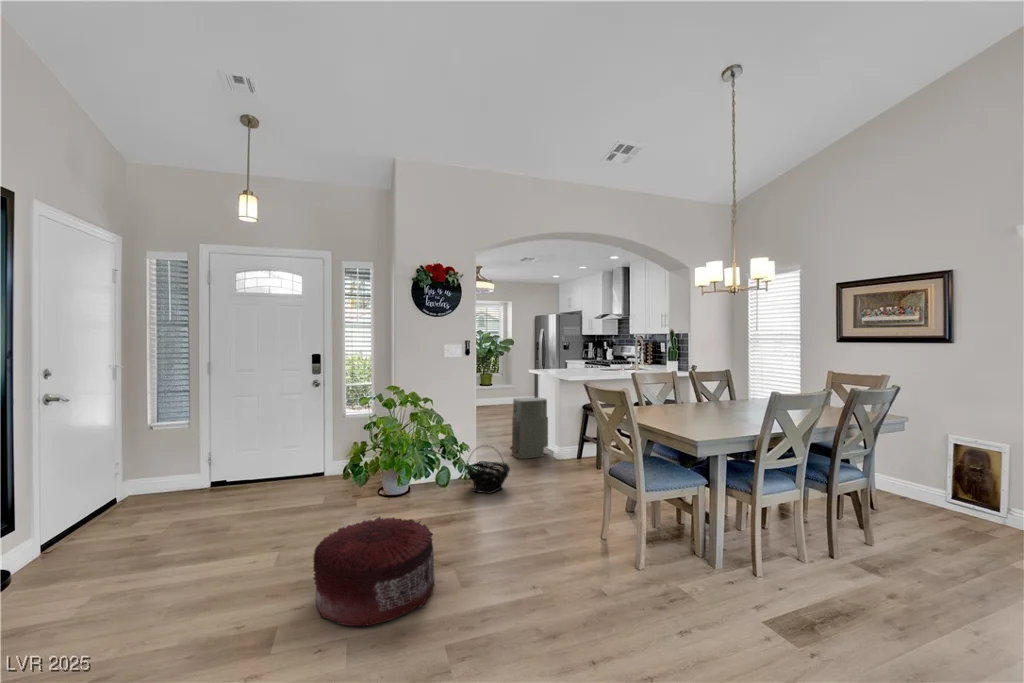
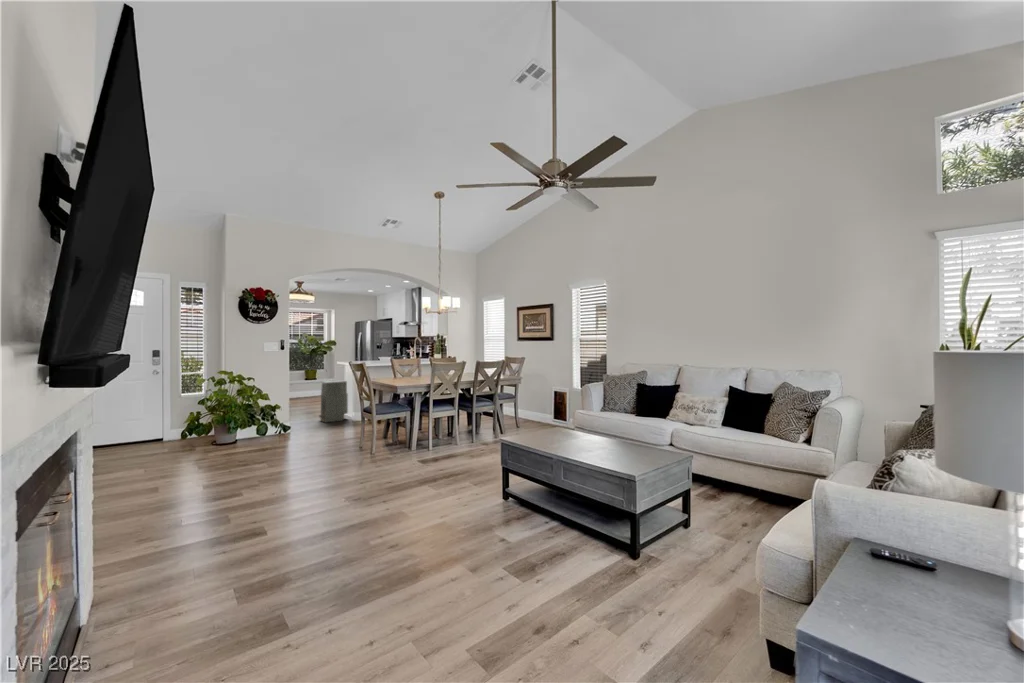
basket: present [464,461,510,493] -> none [278,408,312,438]
pouf: present [313,516,435,627] -> none [176,438,252,483]

